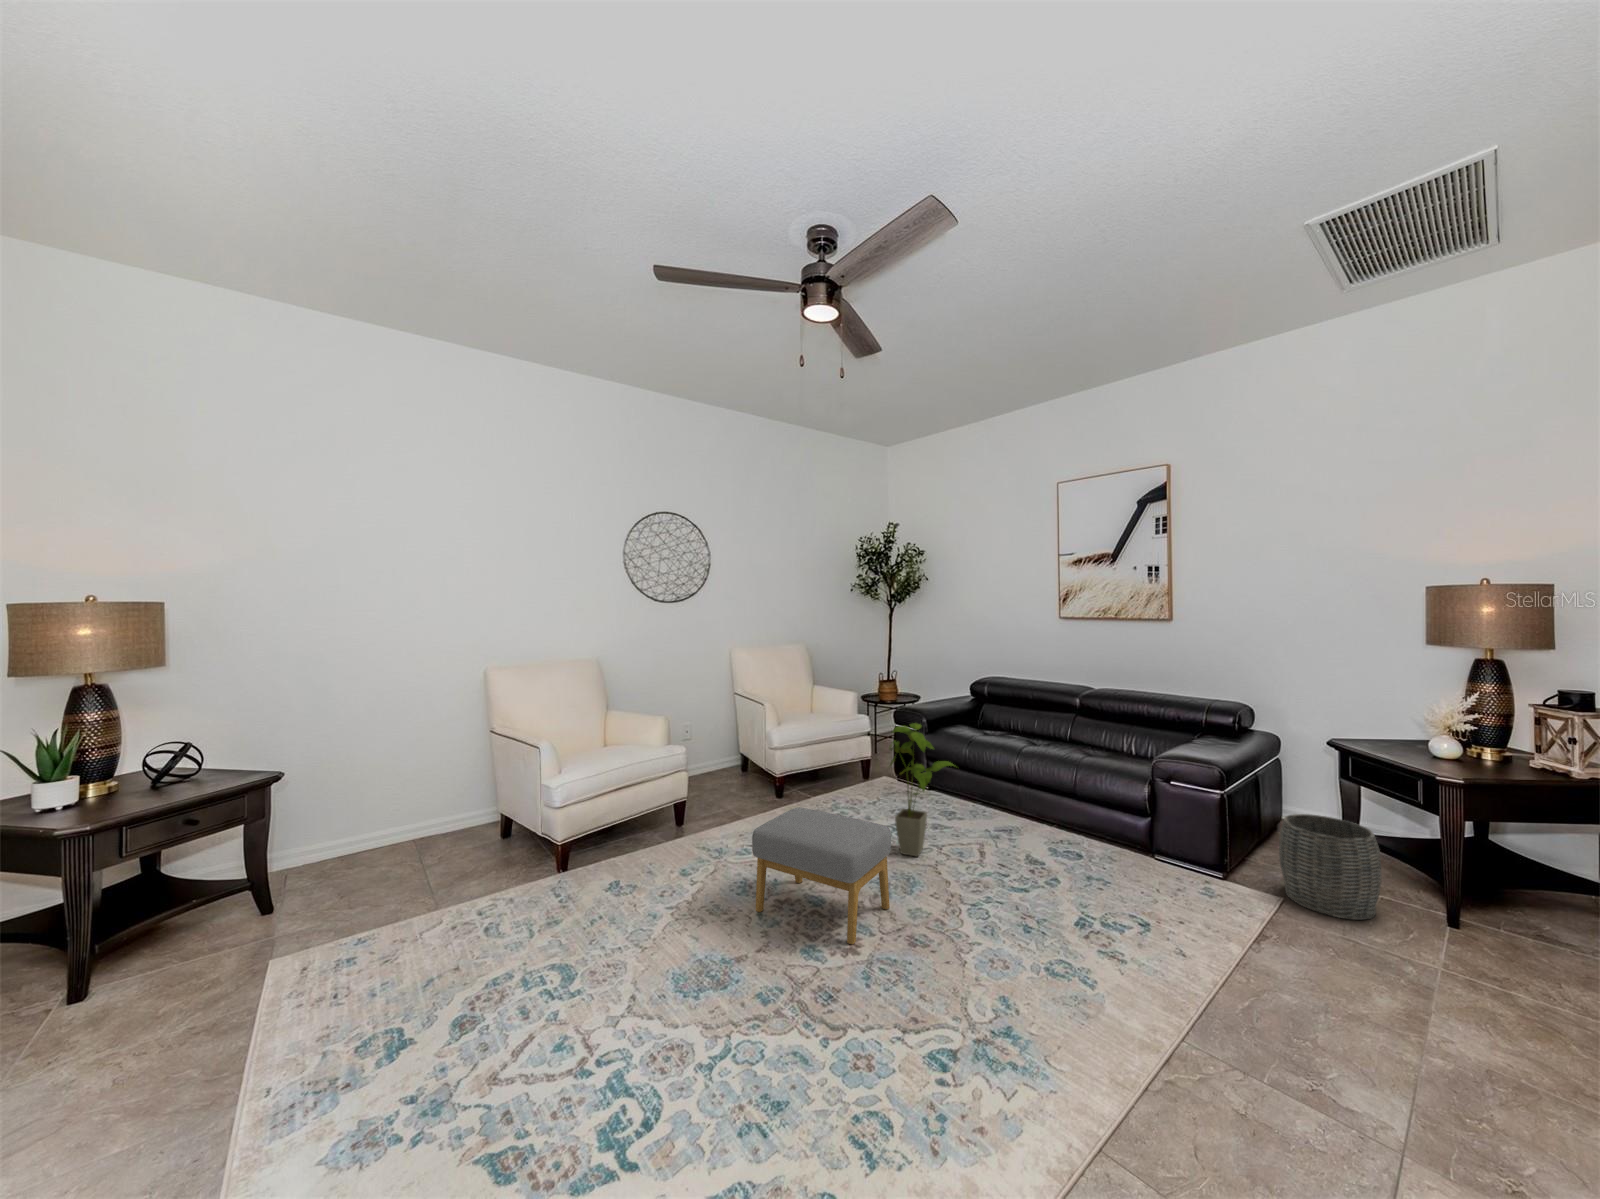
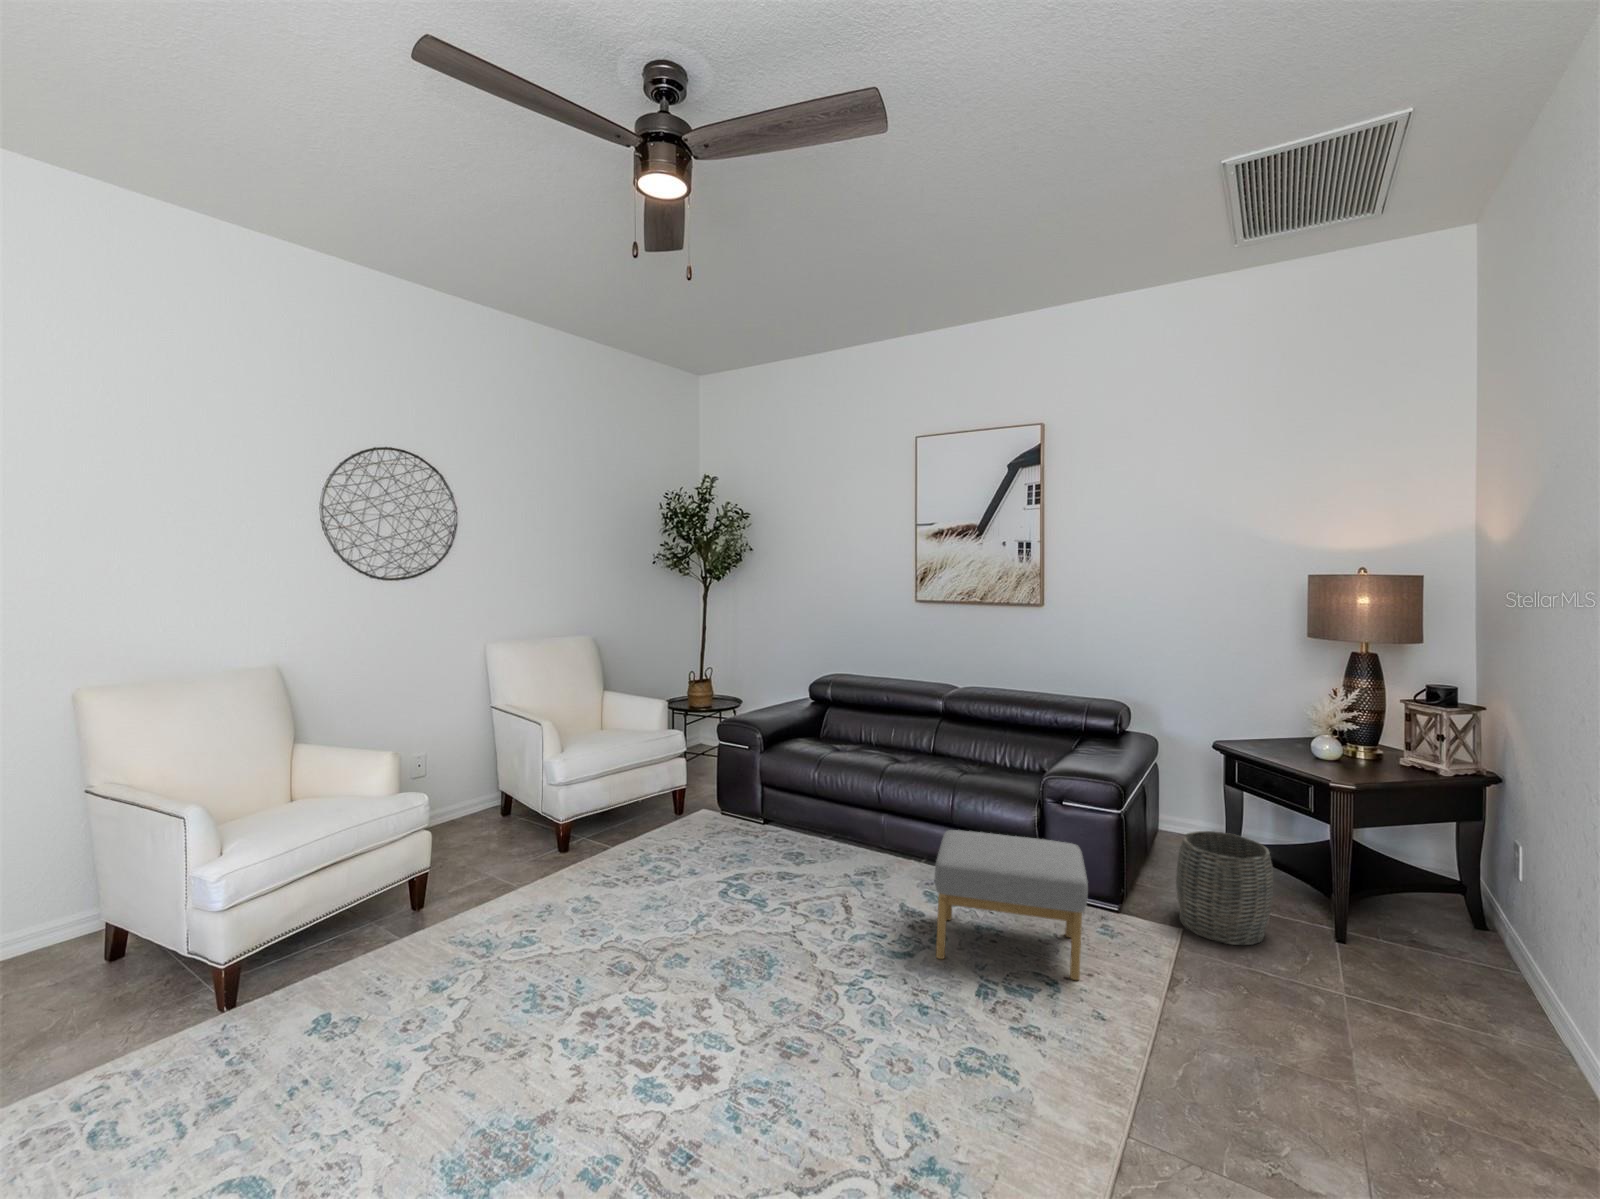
house plant: present [889,723,954,856] -> none [731,744,826,922]
footstool: present [752,807,891,944] -> present [935,830,1088,980]

